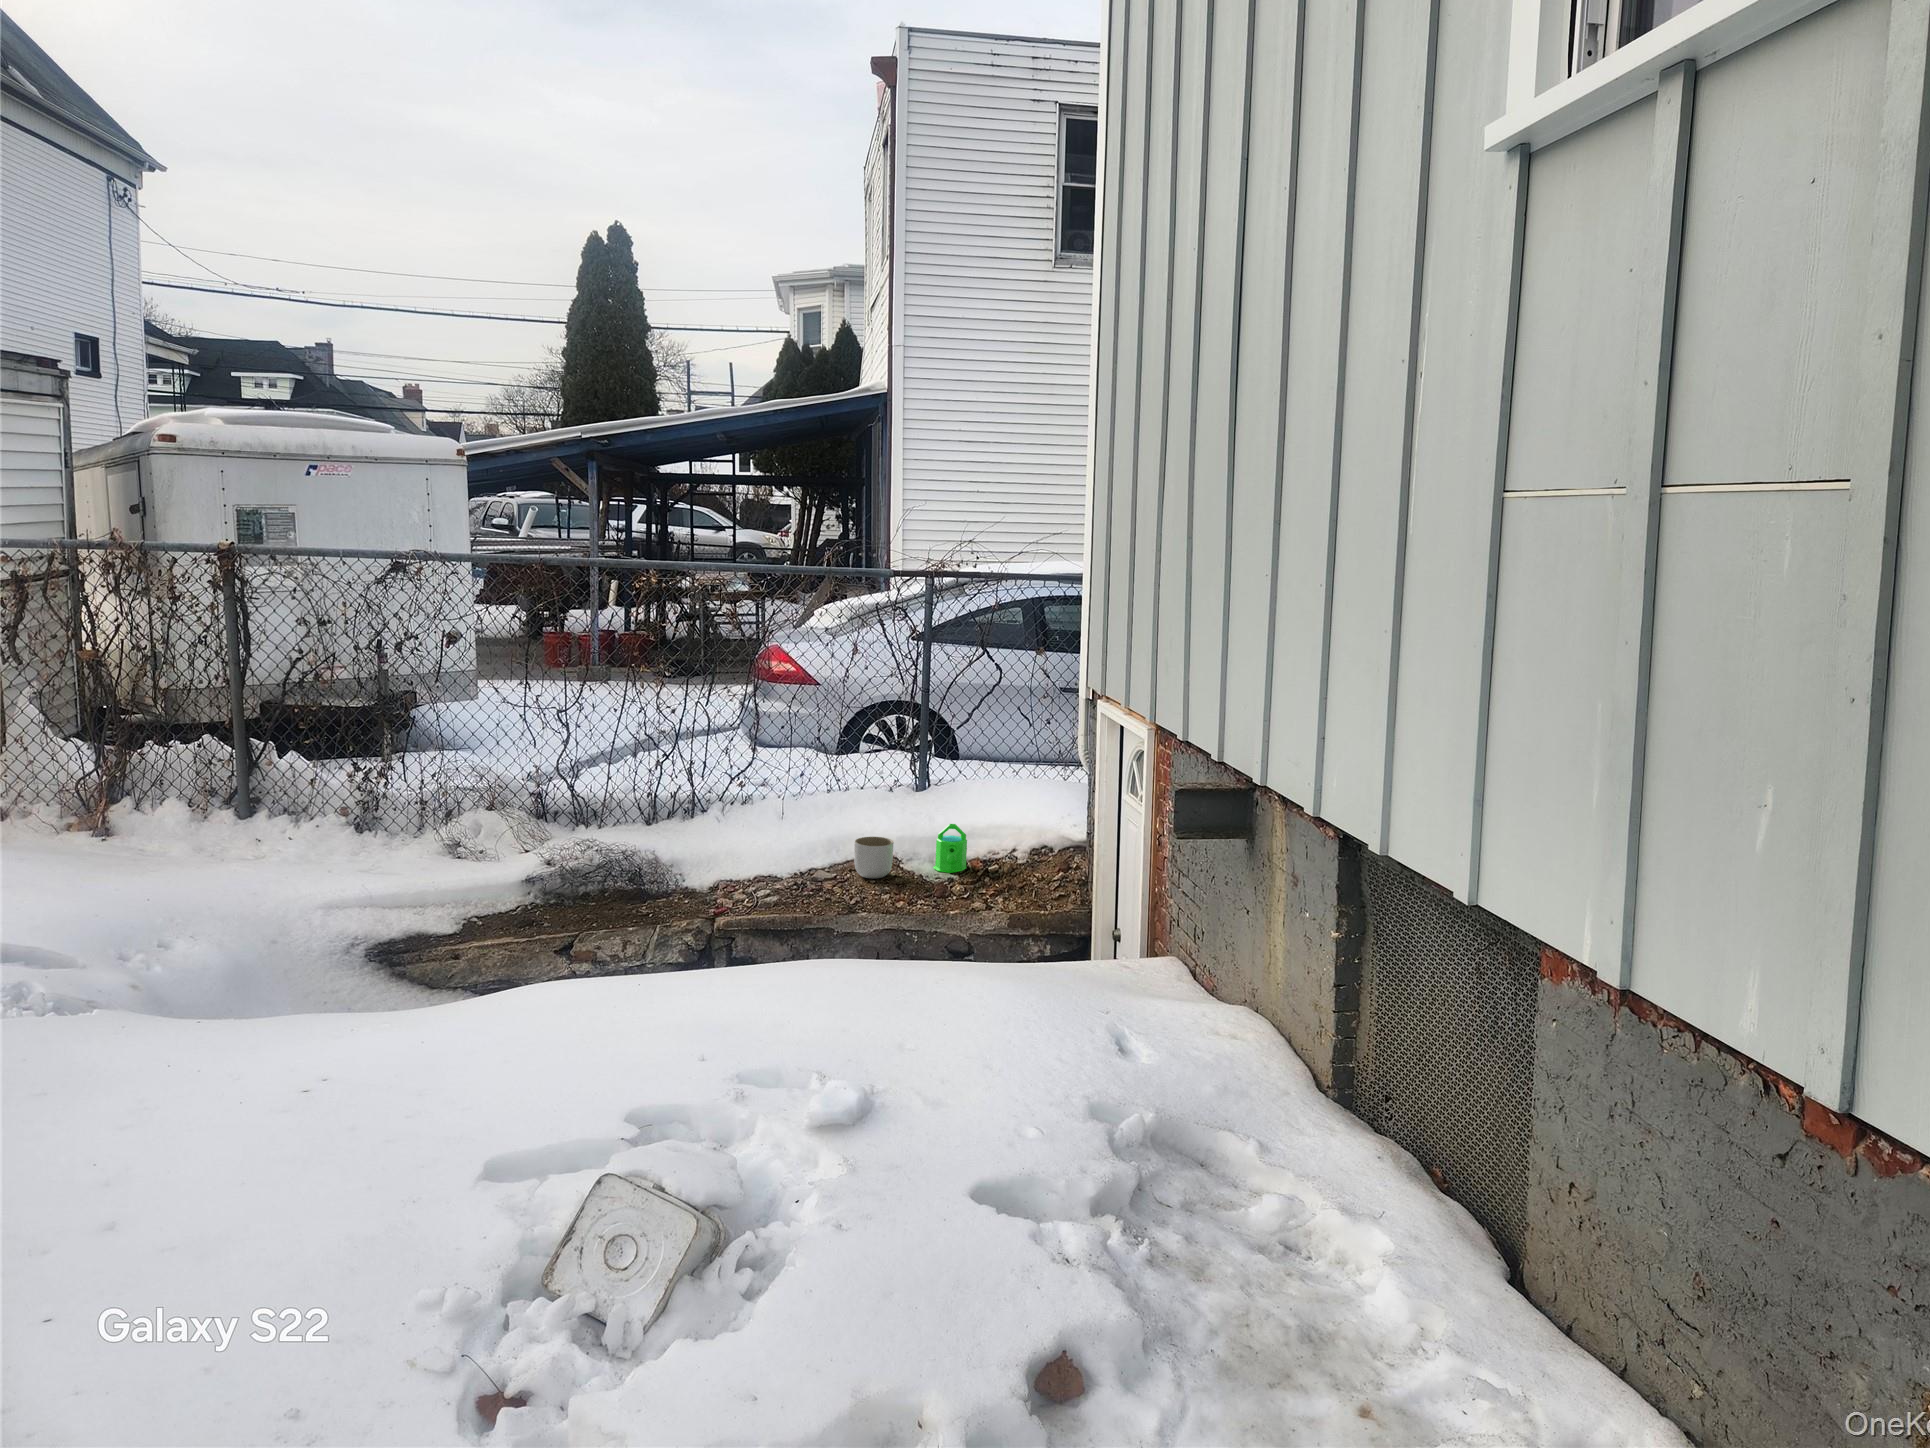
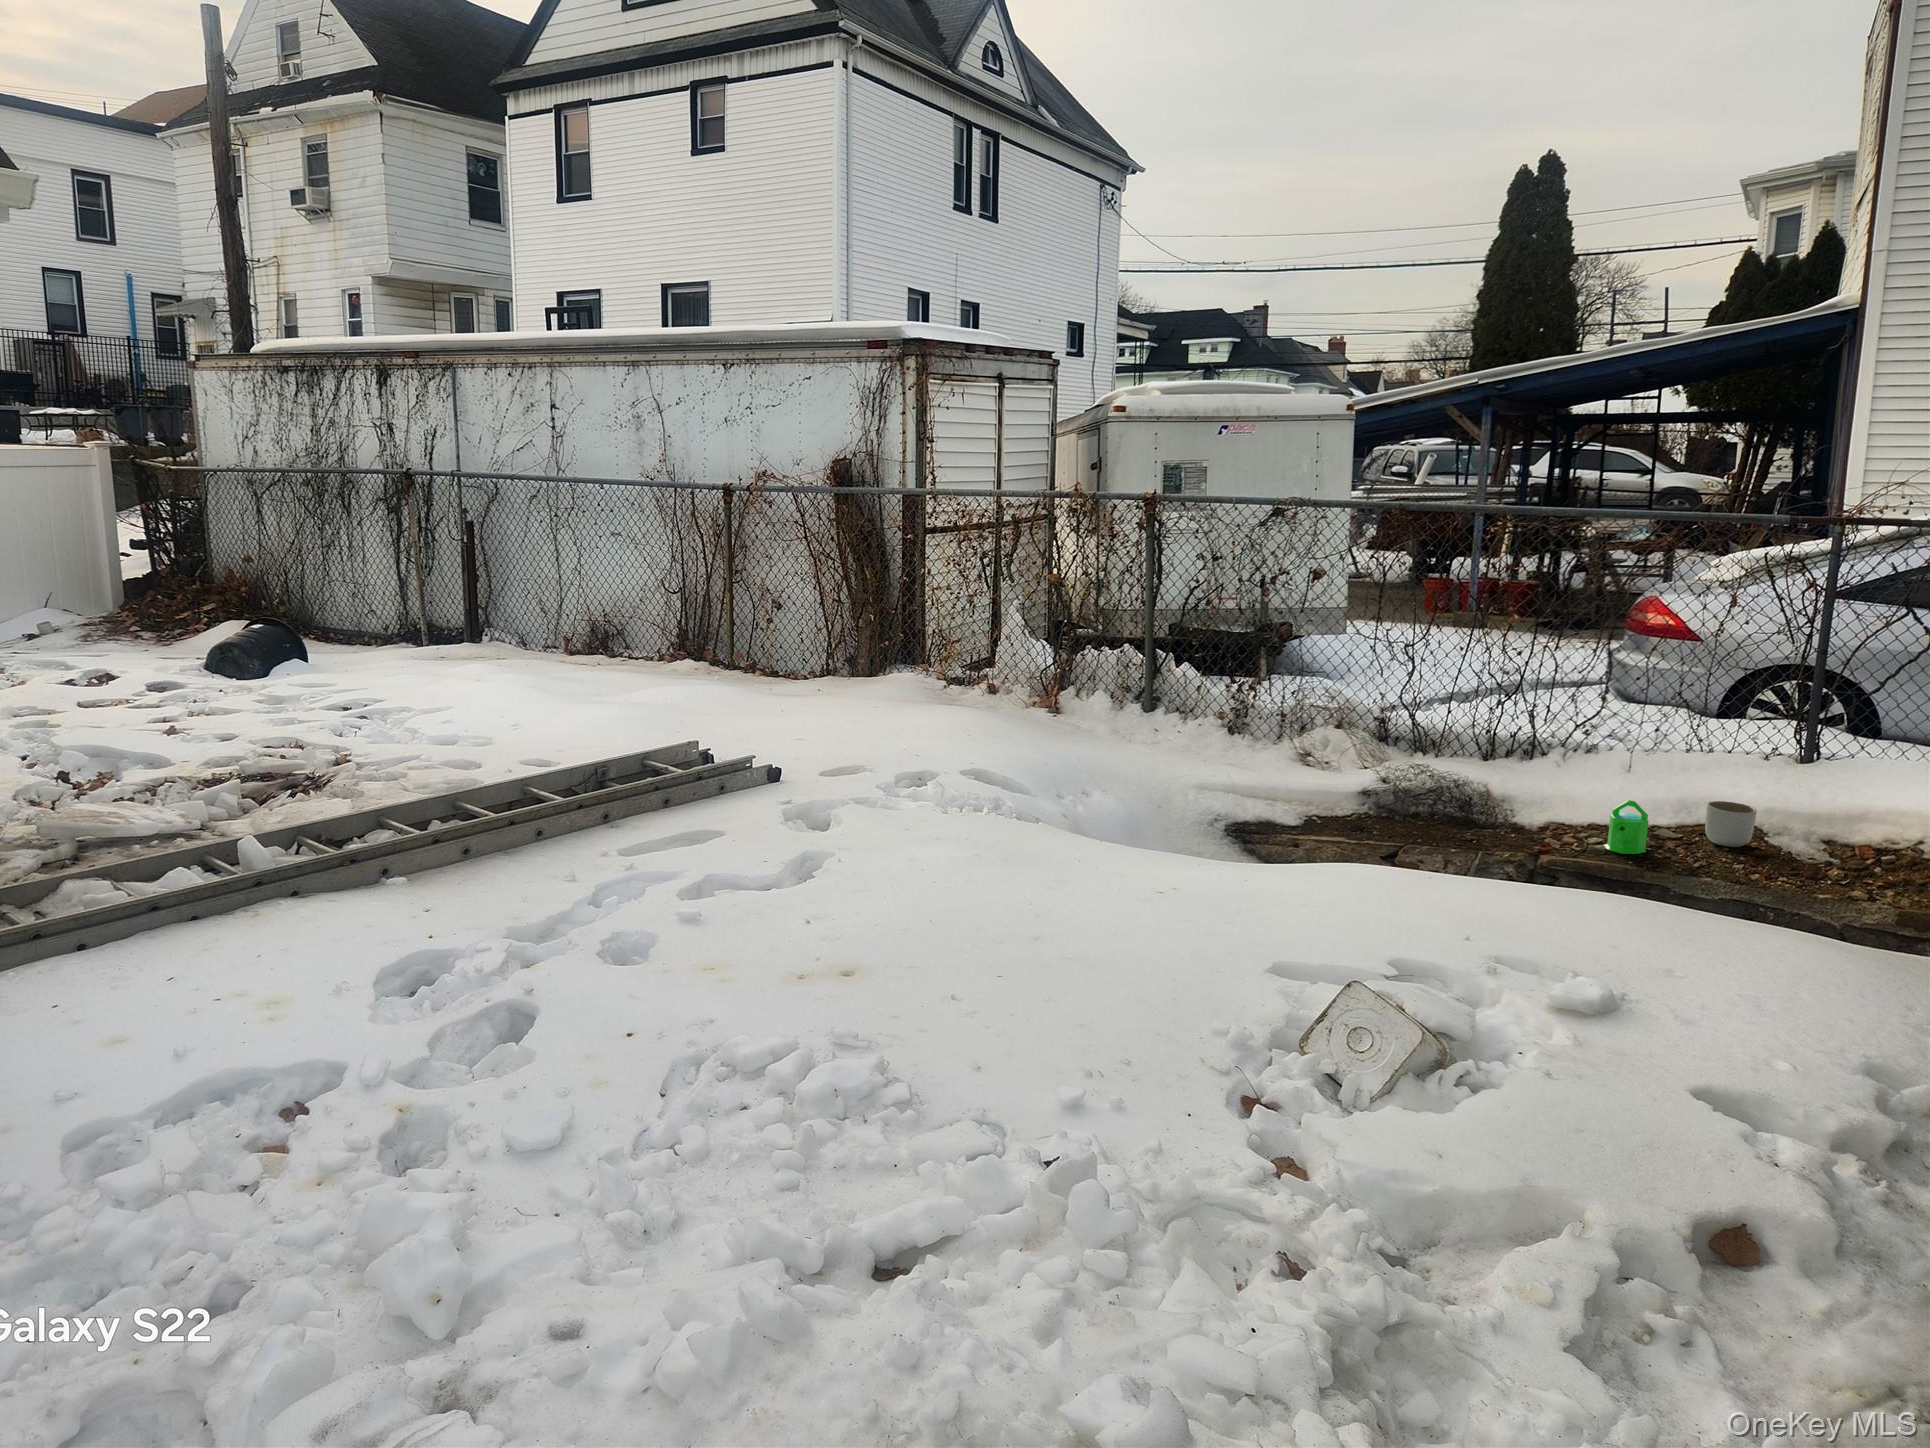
watering can: present [933,824,967,873] -> present [1604,800,1648,854]

